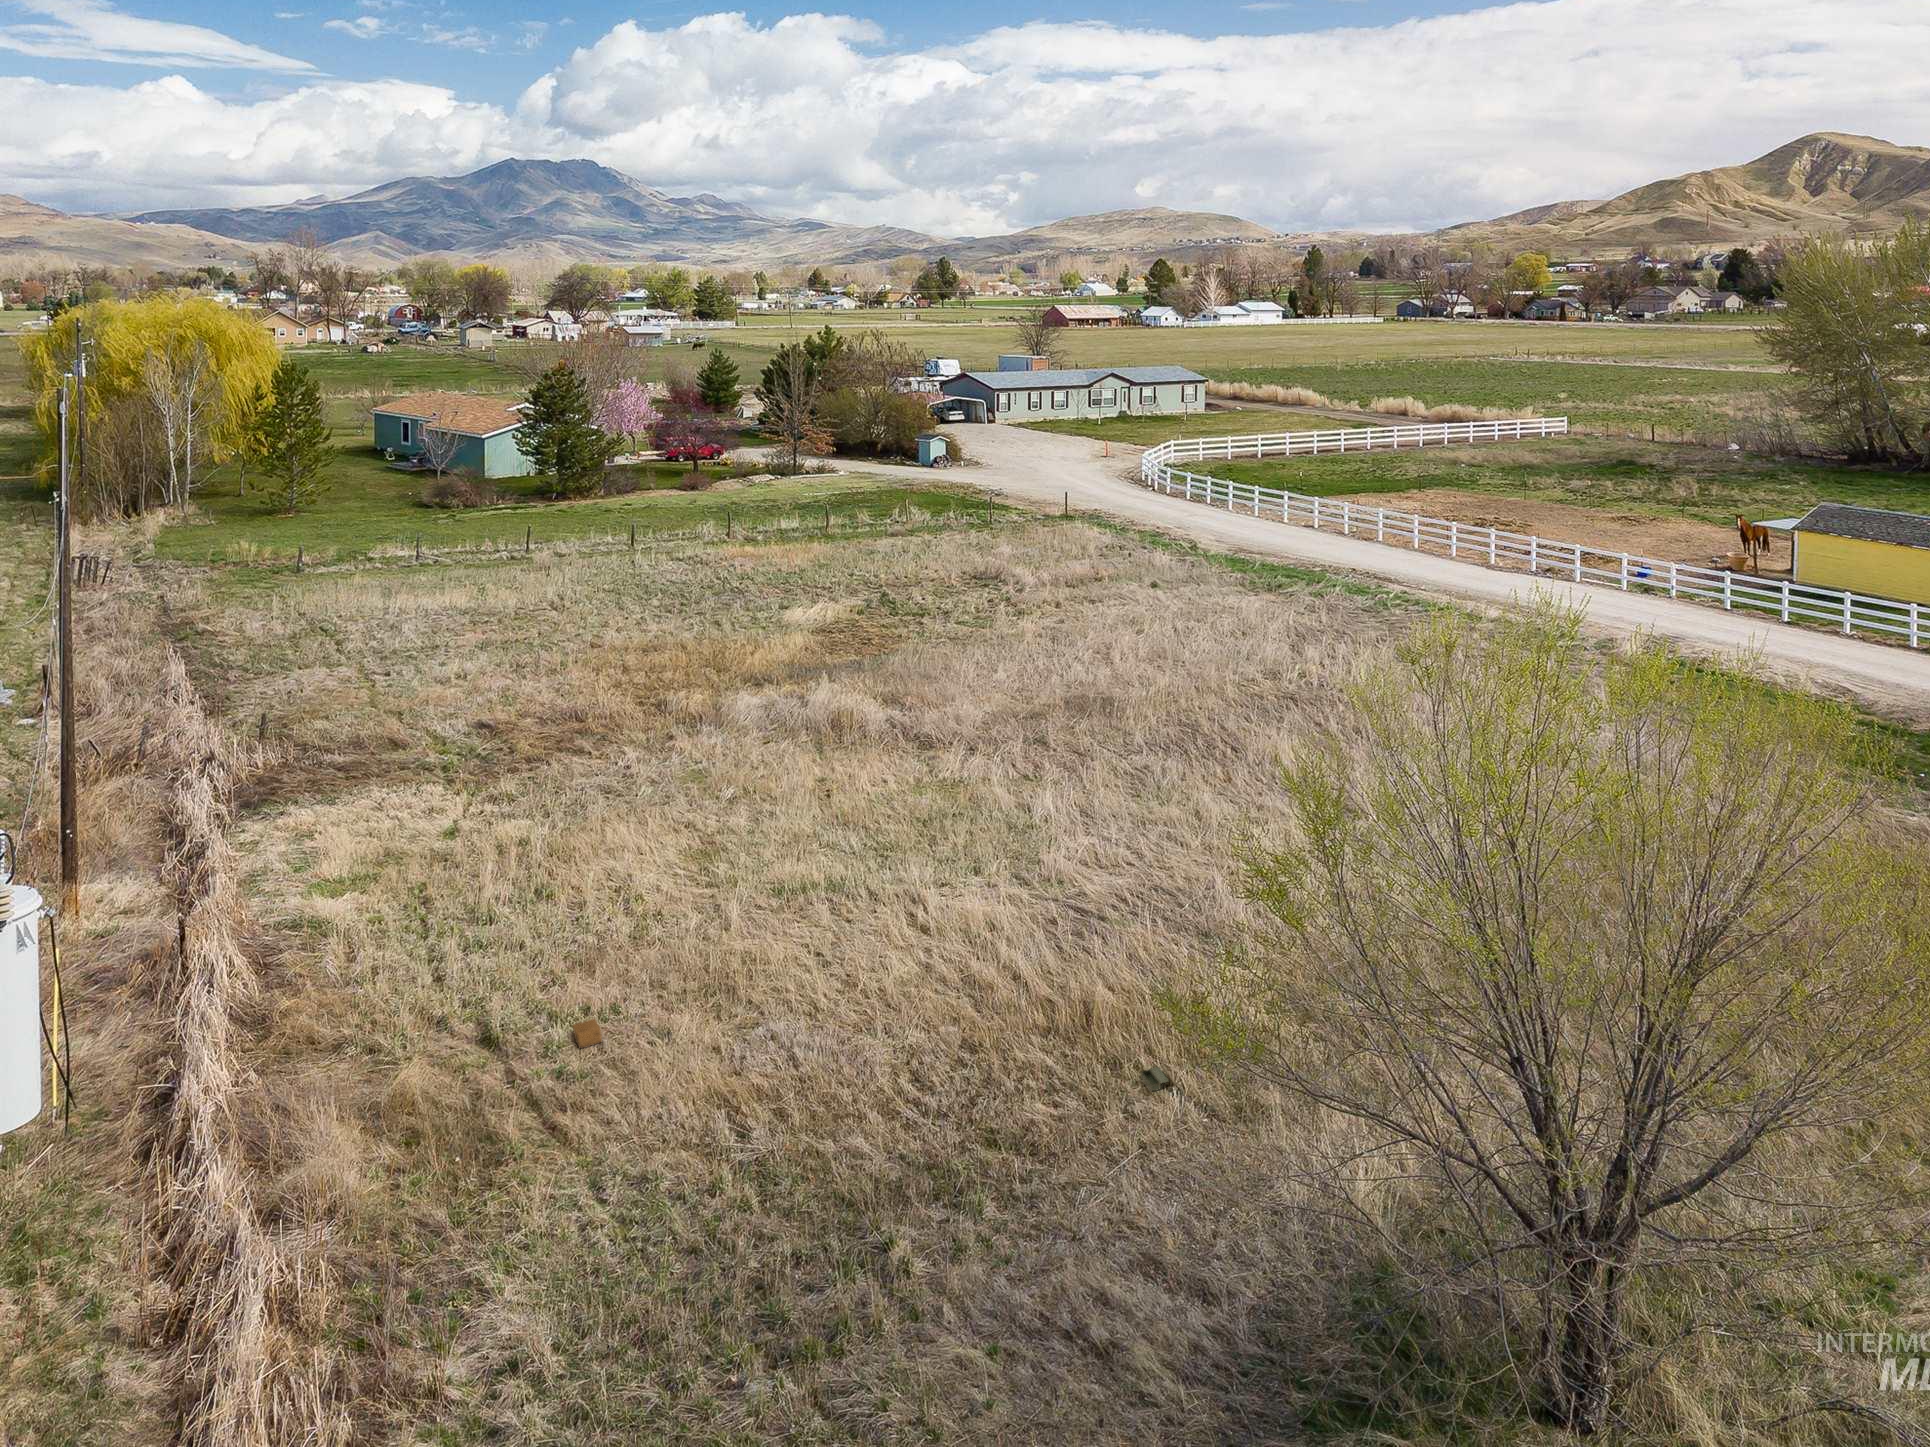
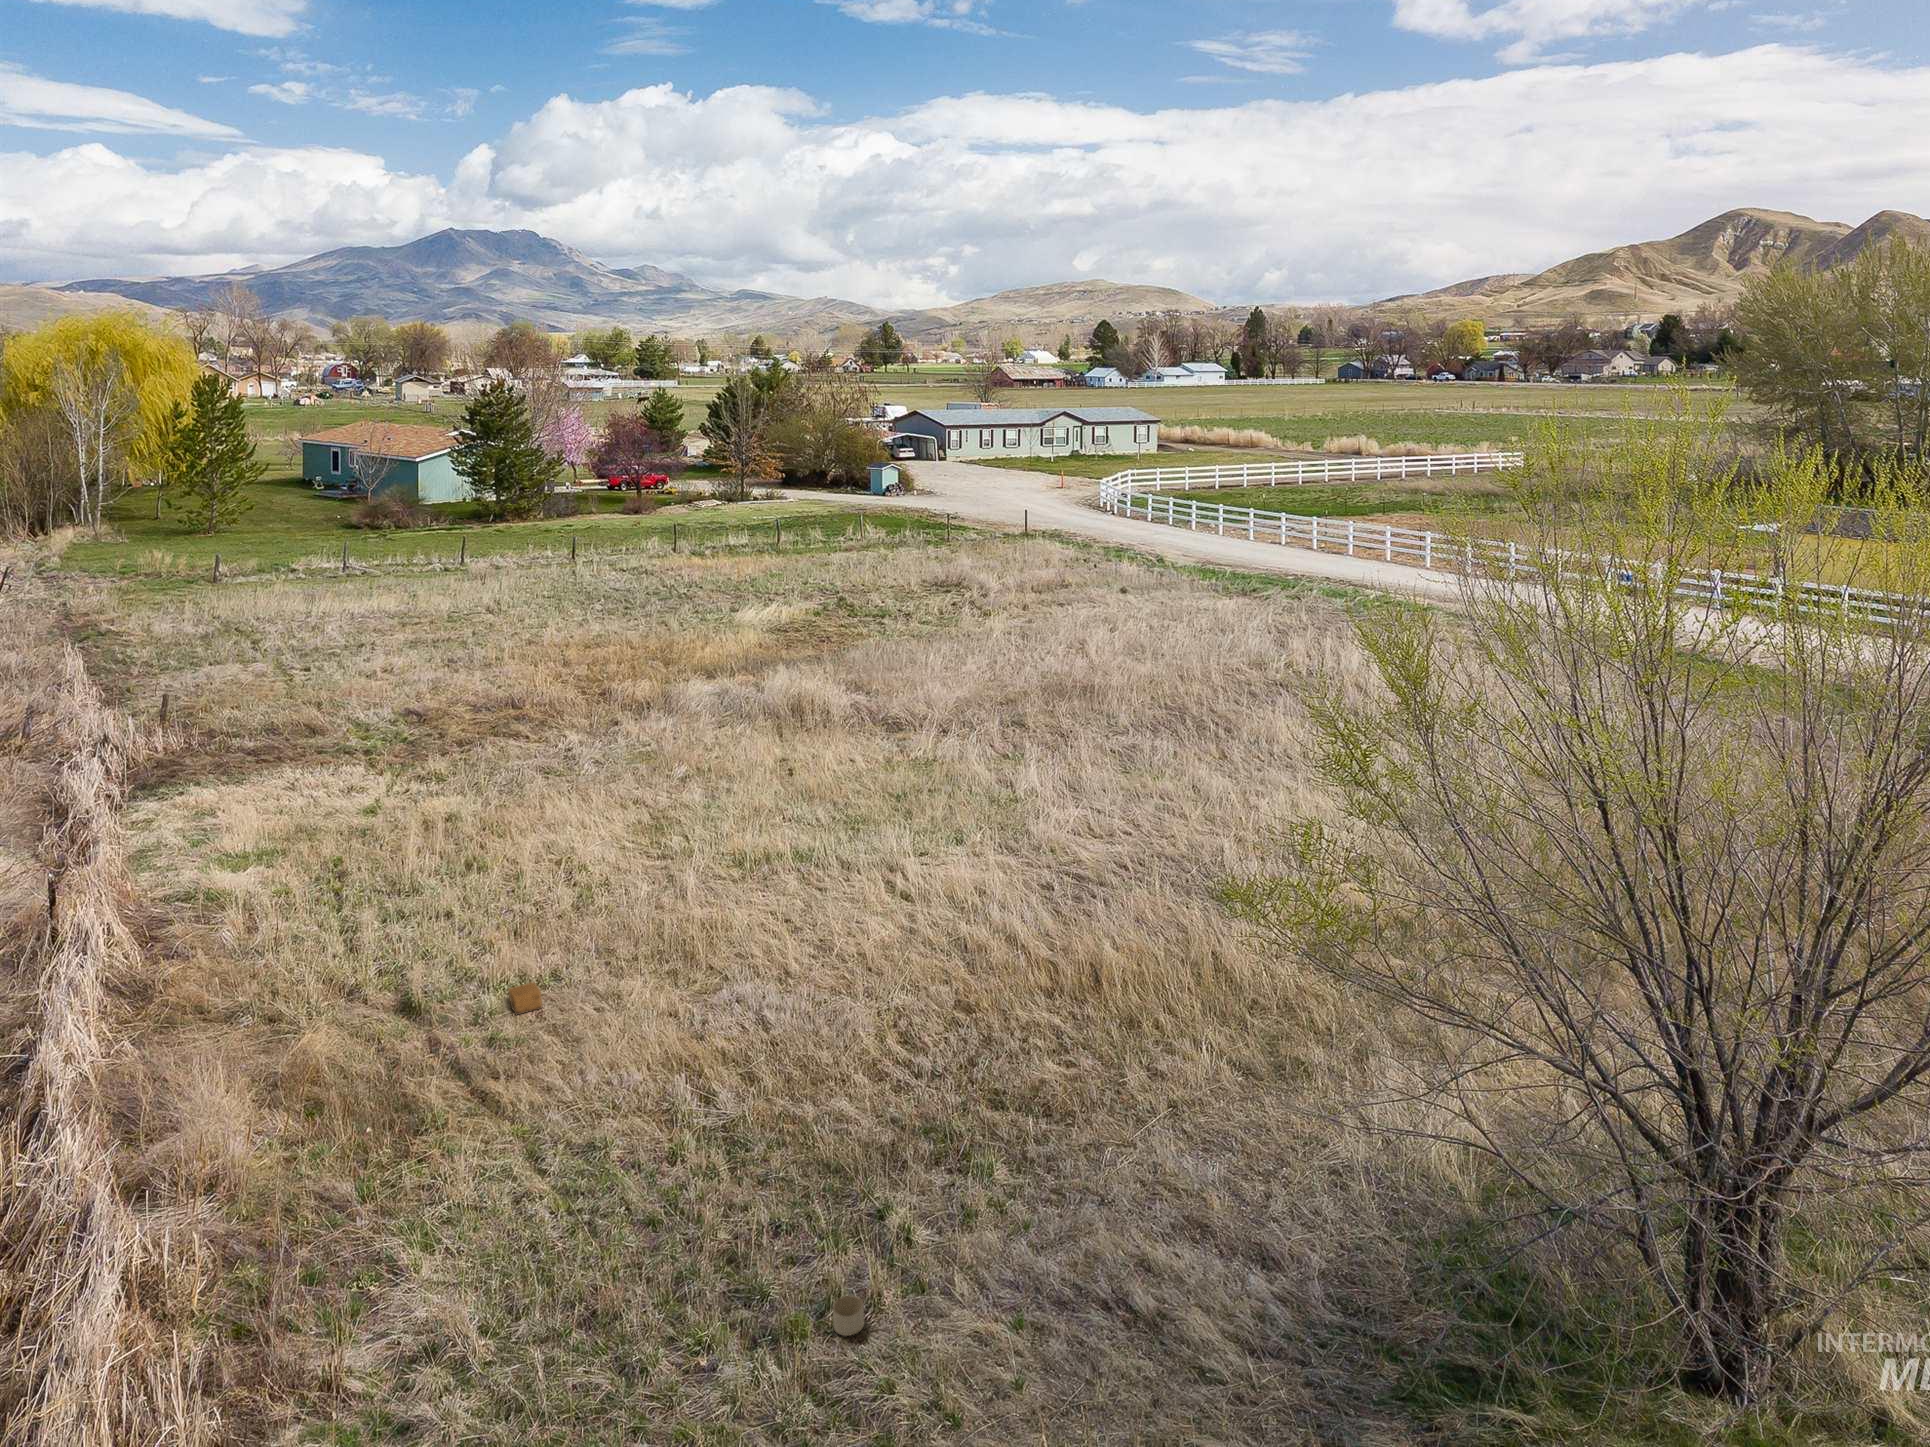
toolbox: present [1141,1067,1168,1091] -> none [1157,1020,1190,1046]
planter: none [838,1325,865,1359] -> present [833,1295,864,1336]

